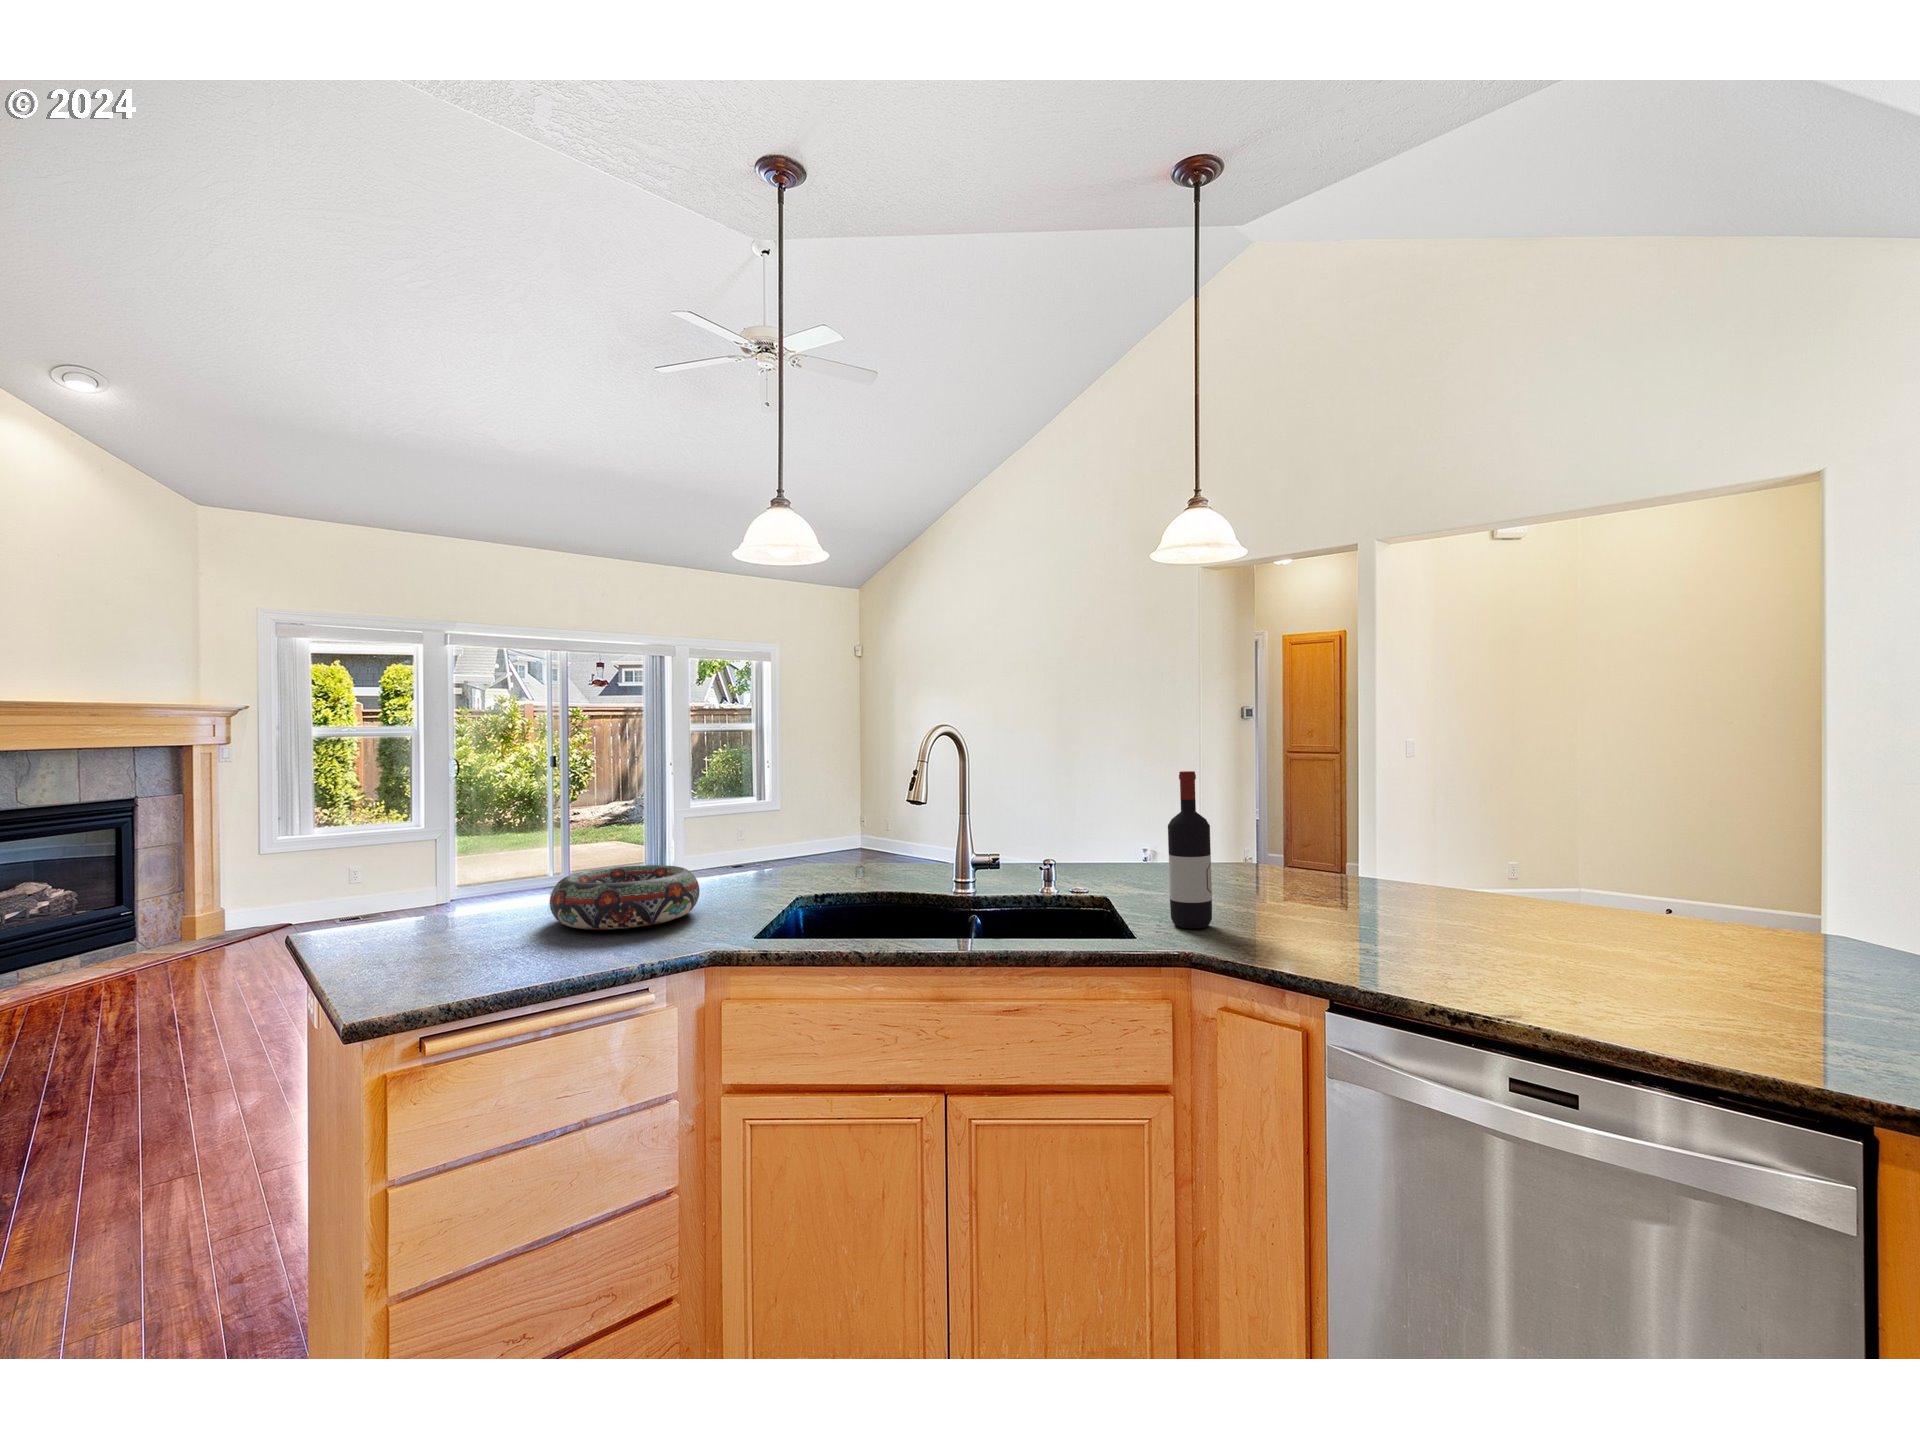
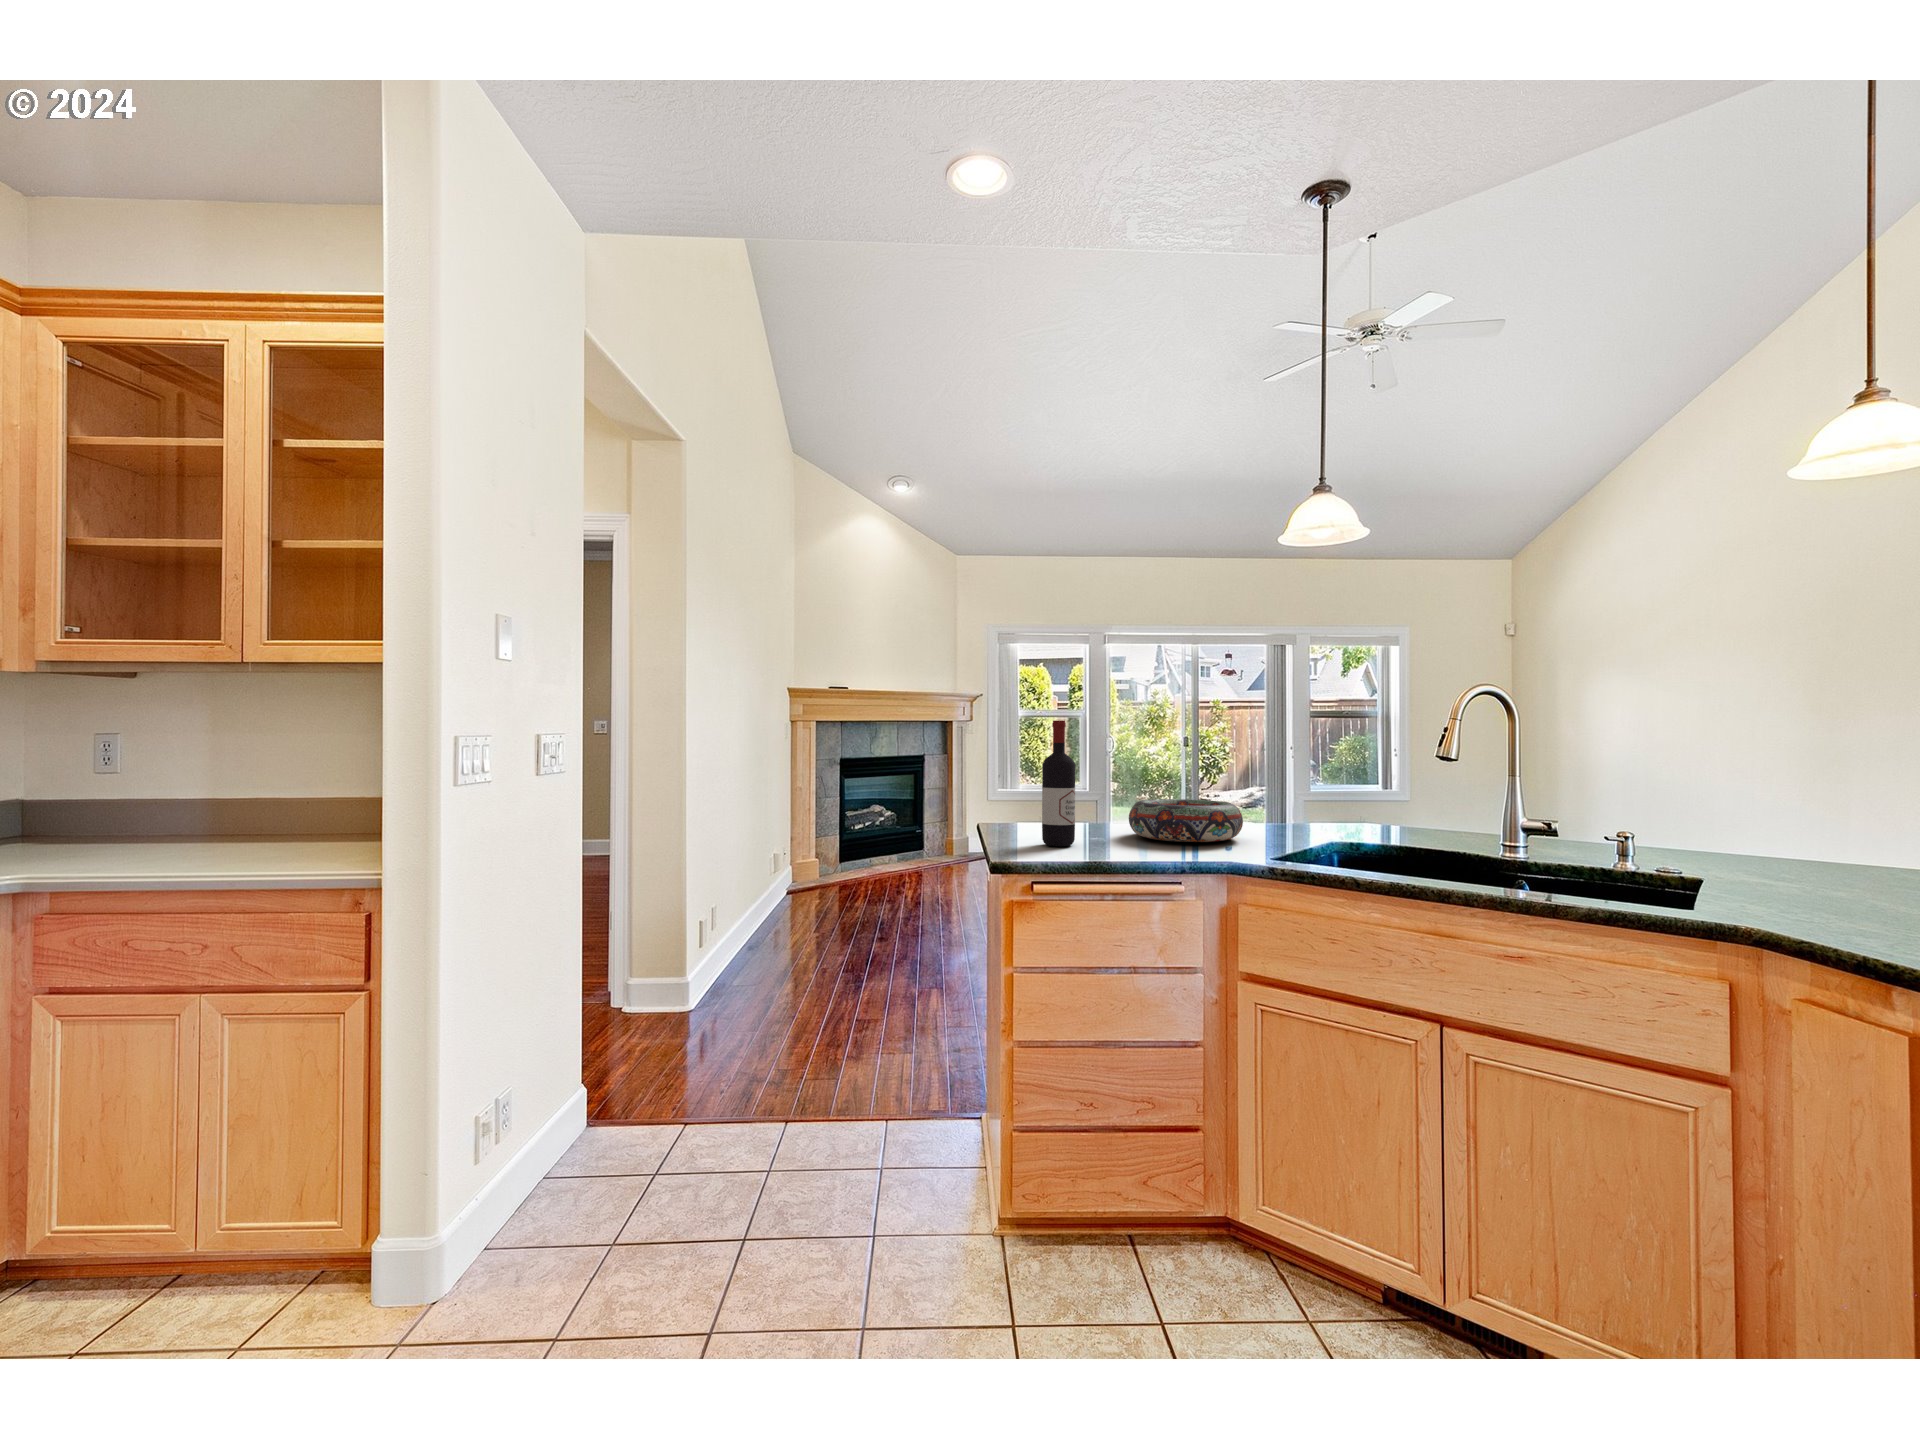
wine bottle: present [1168,771,1212,929] -> present [1042,720,1075,846]

